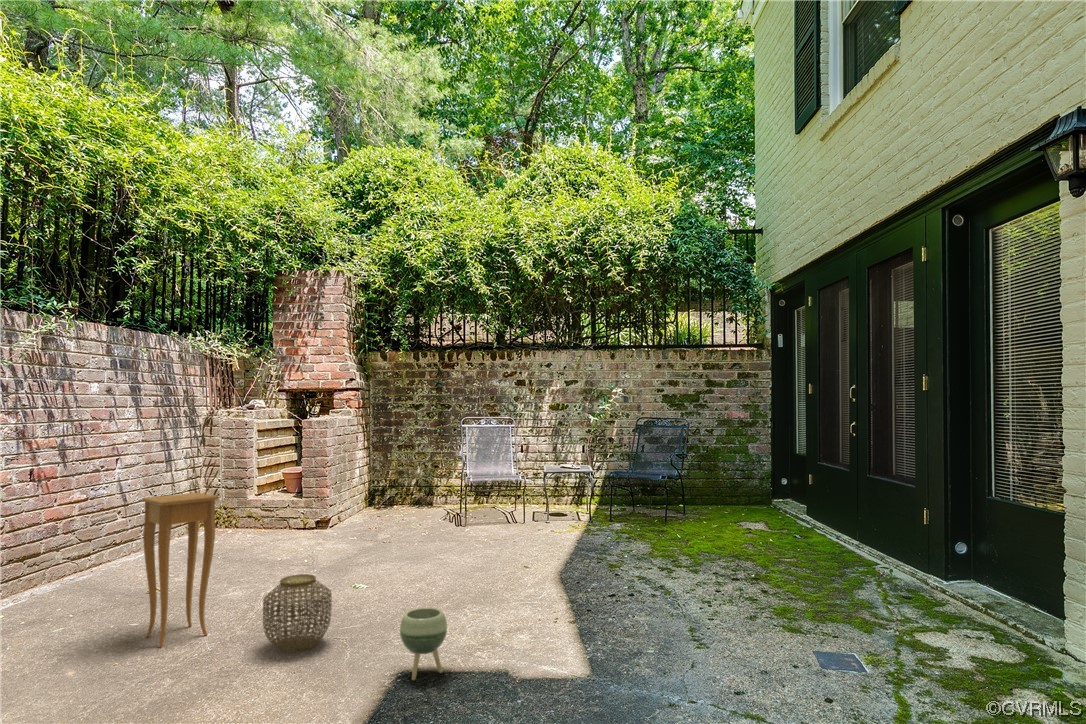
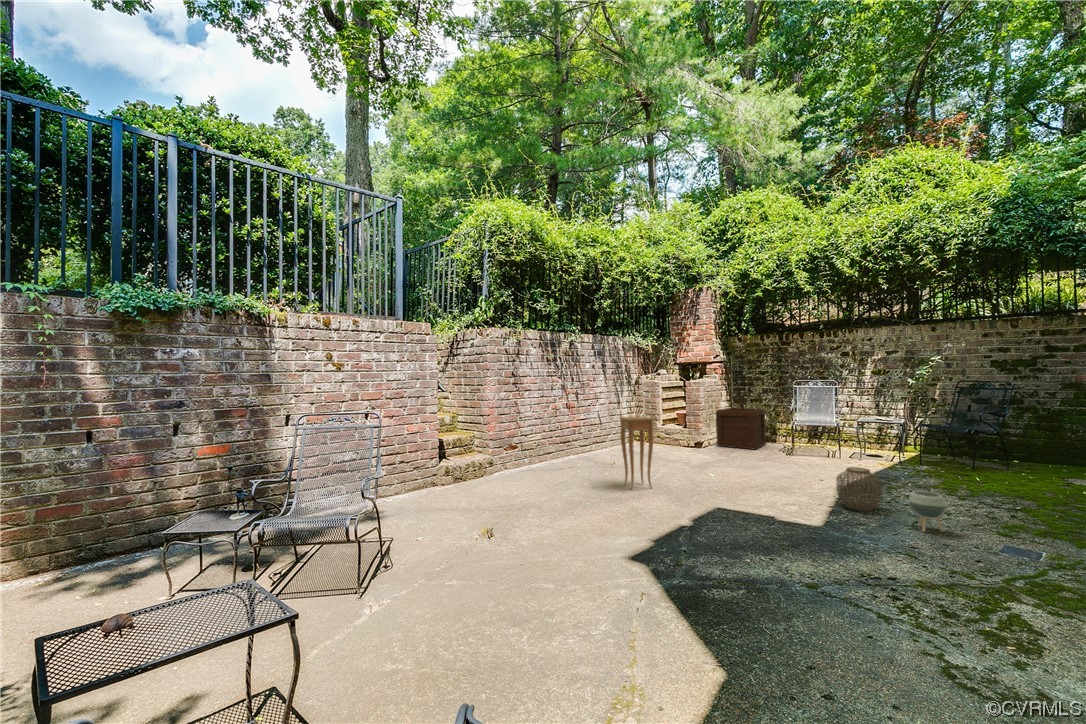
wooden crate: none [345,461,418,525] -> present [716,408,766,449]
woven basket: present [263,574,332,652] -> present [836,467,882,511]
planter: present [400,608,447,680] -> present [909,491,946,532]

